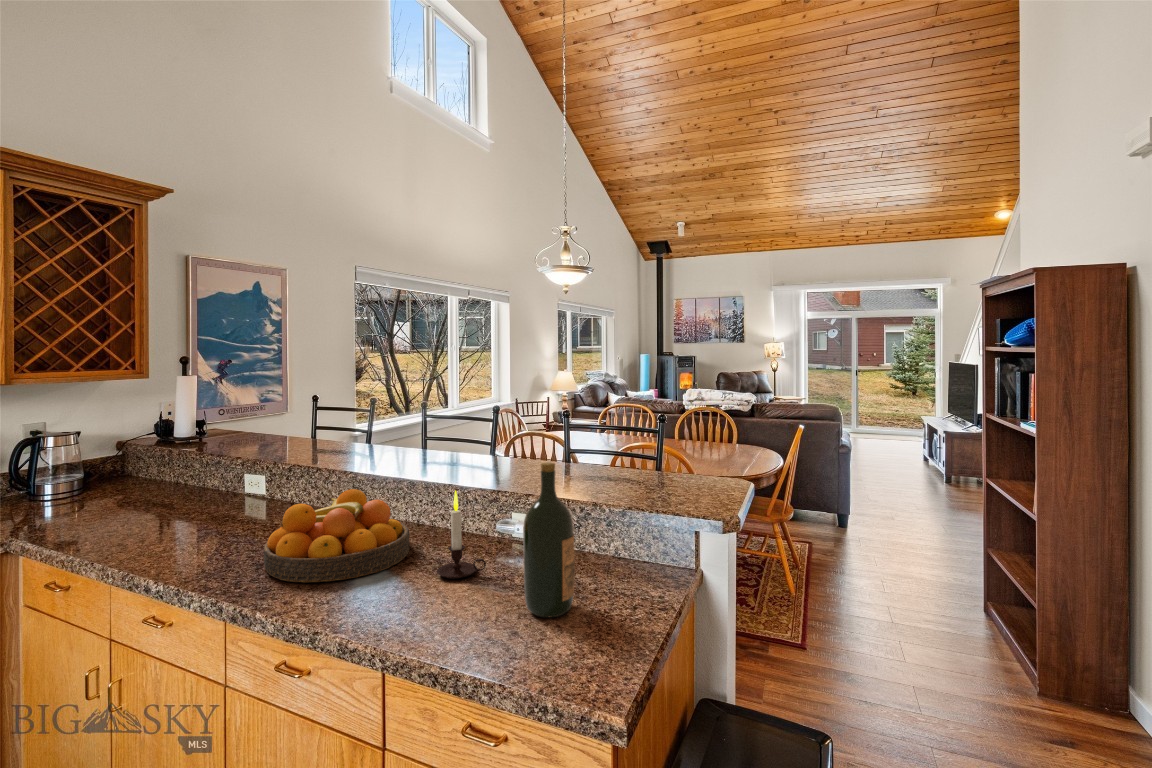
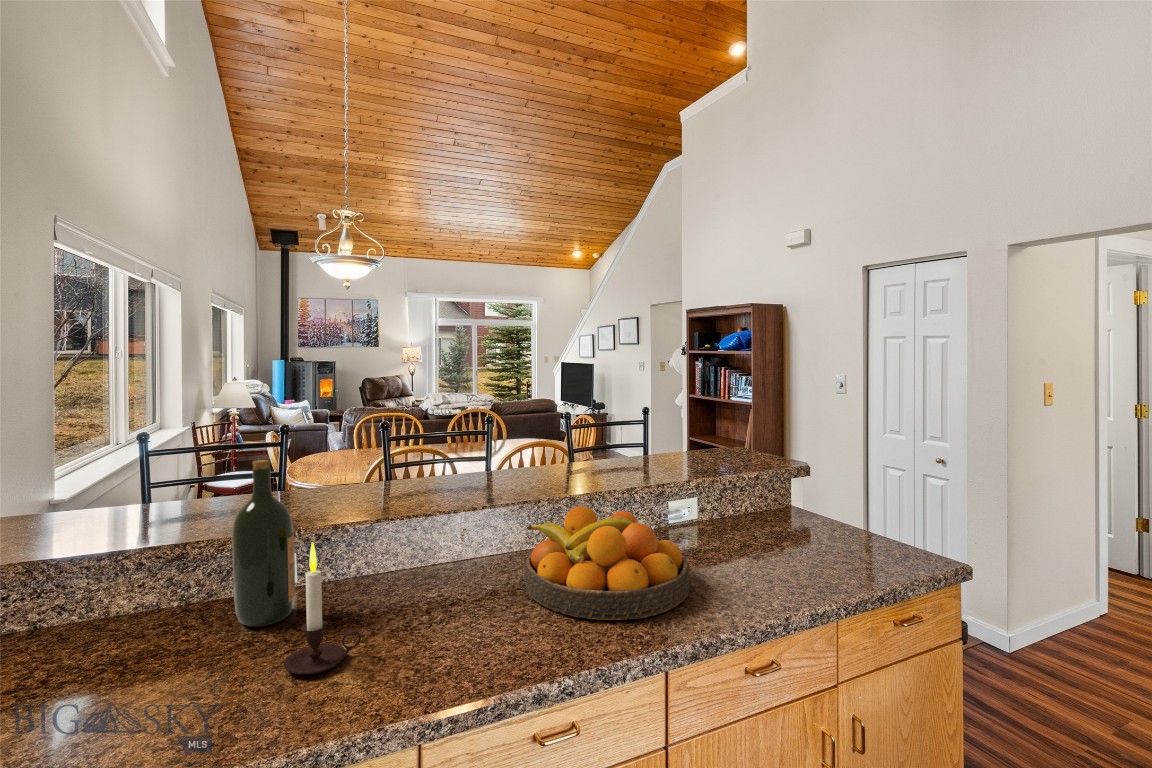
wine bottle: present [523,463,574,617] -> present [232,460,295,627]
candle: present [437,491,486,578] -> present [283,542,361,675]

